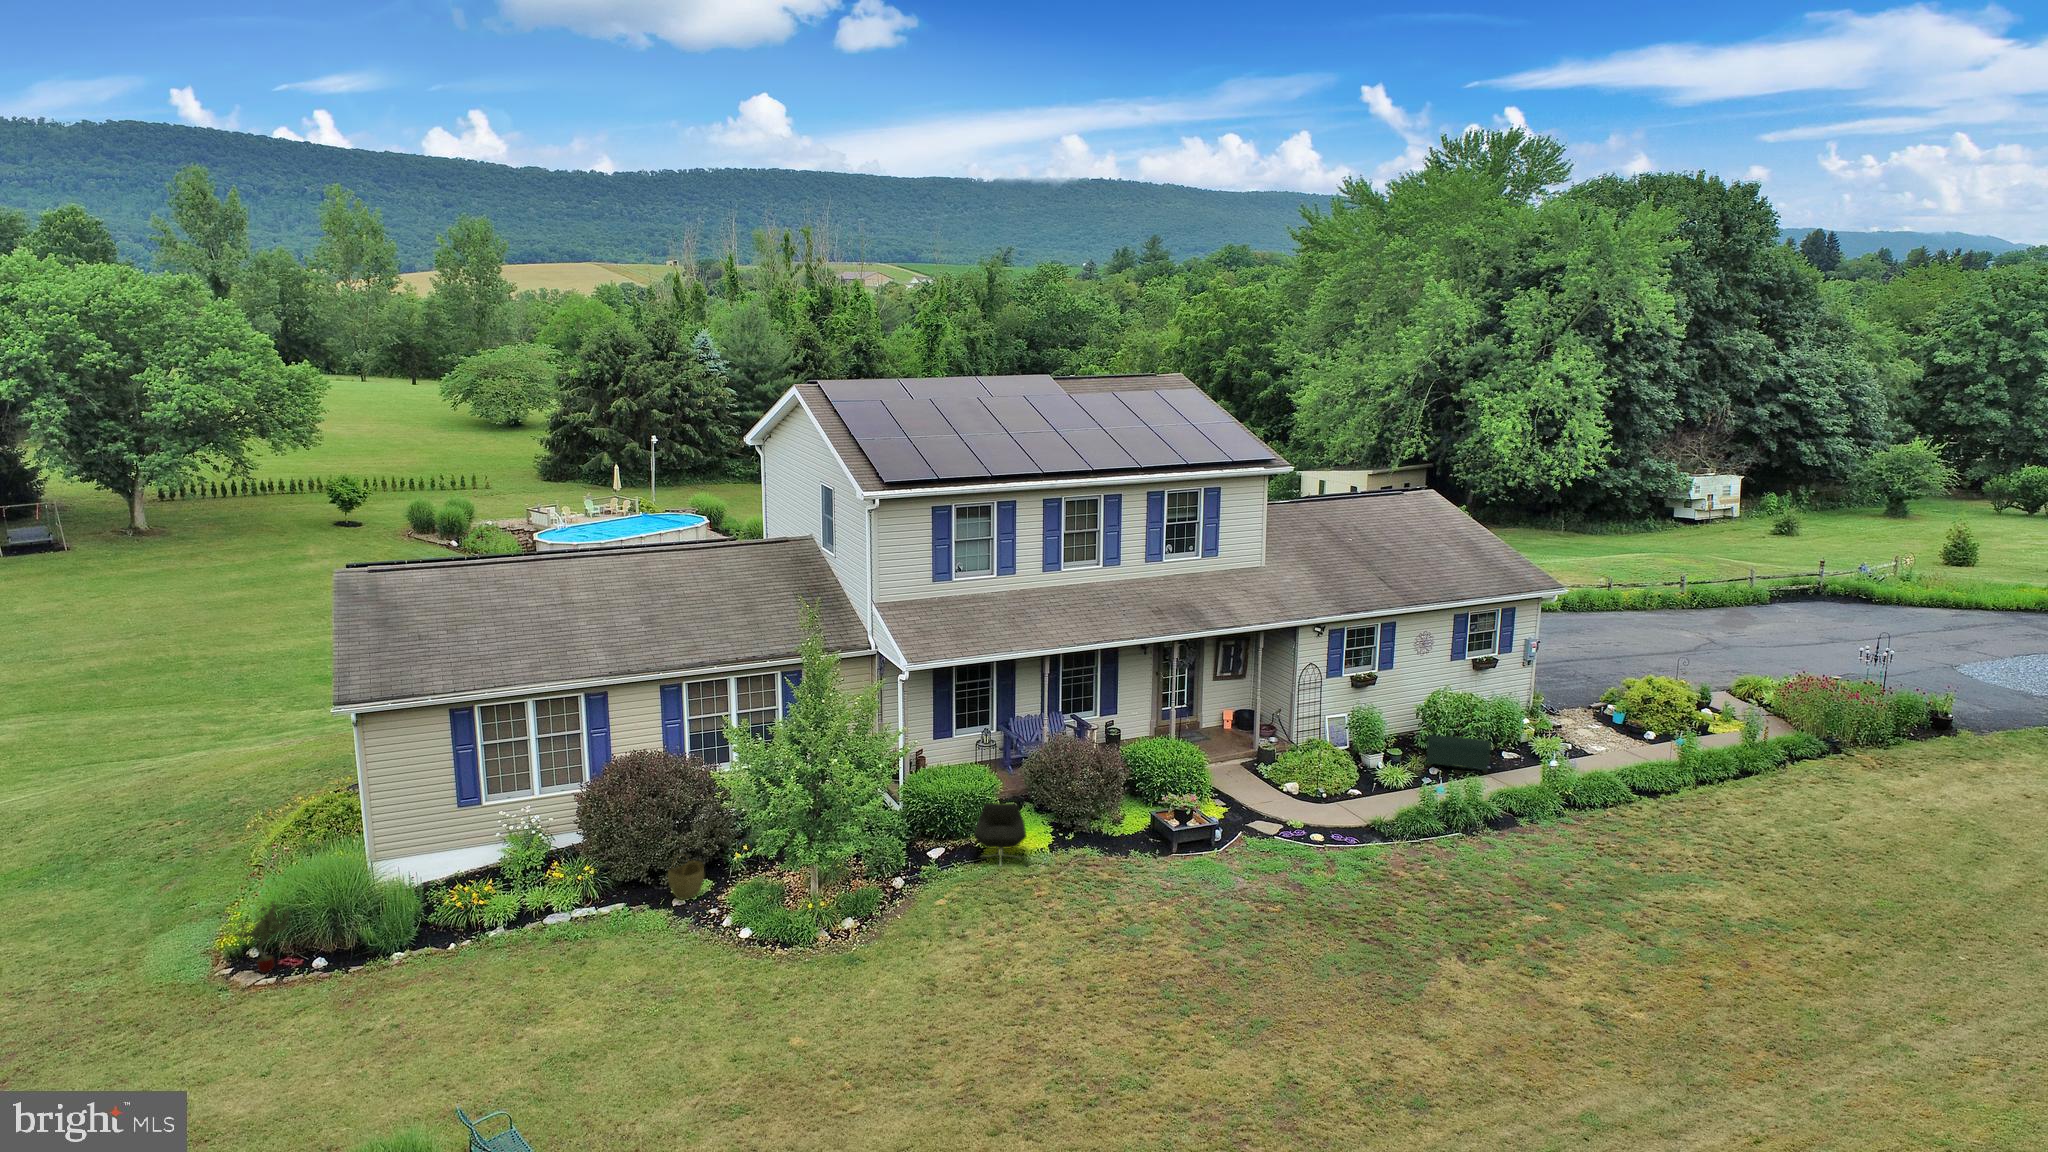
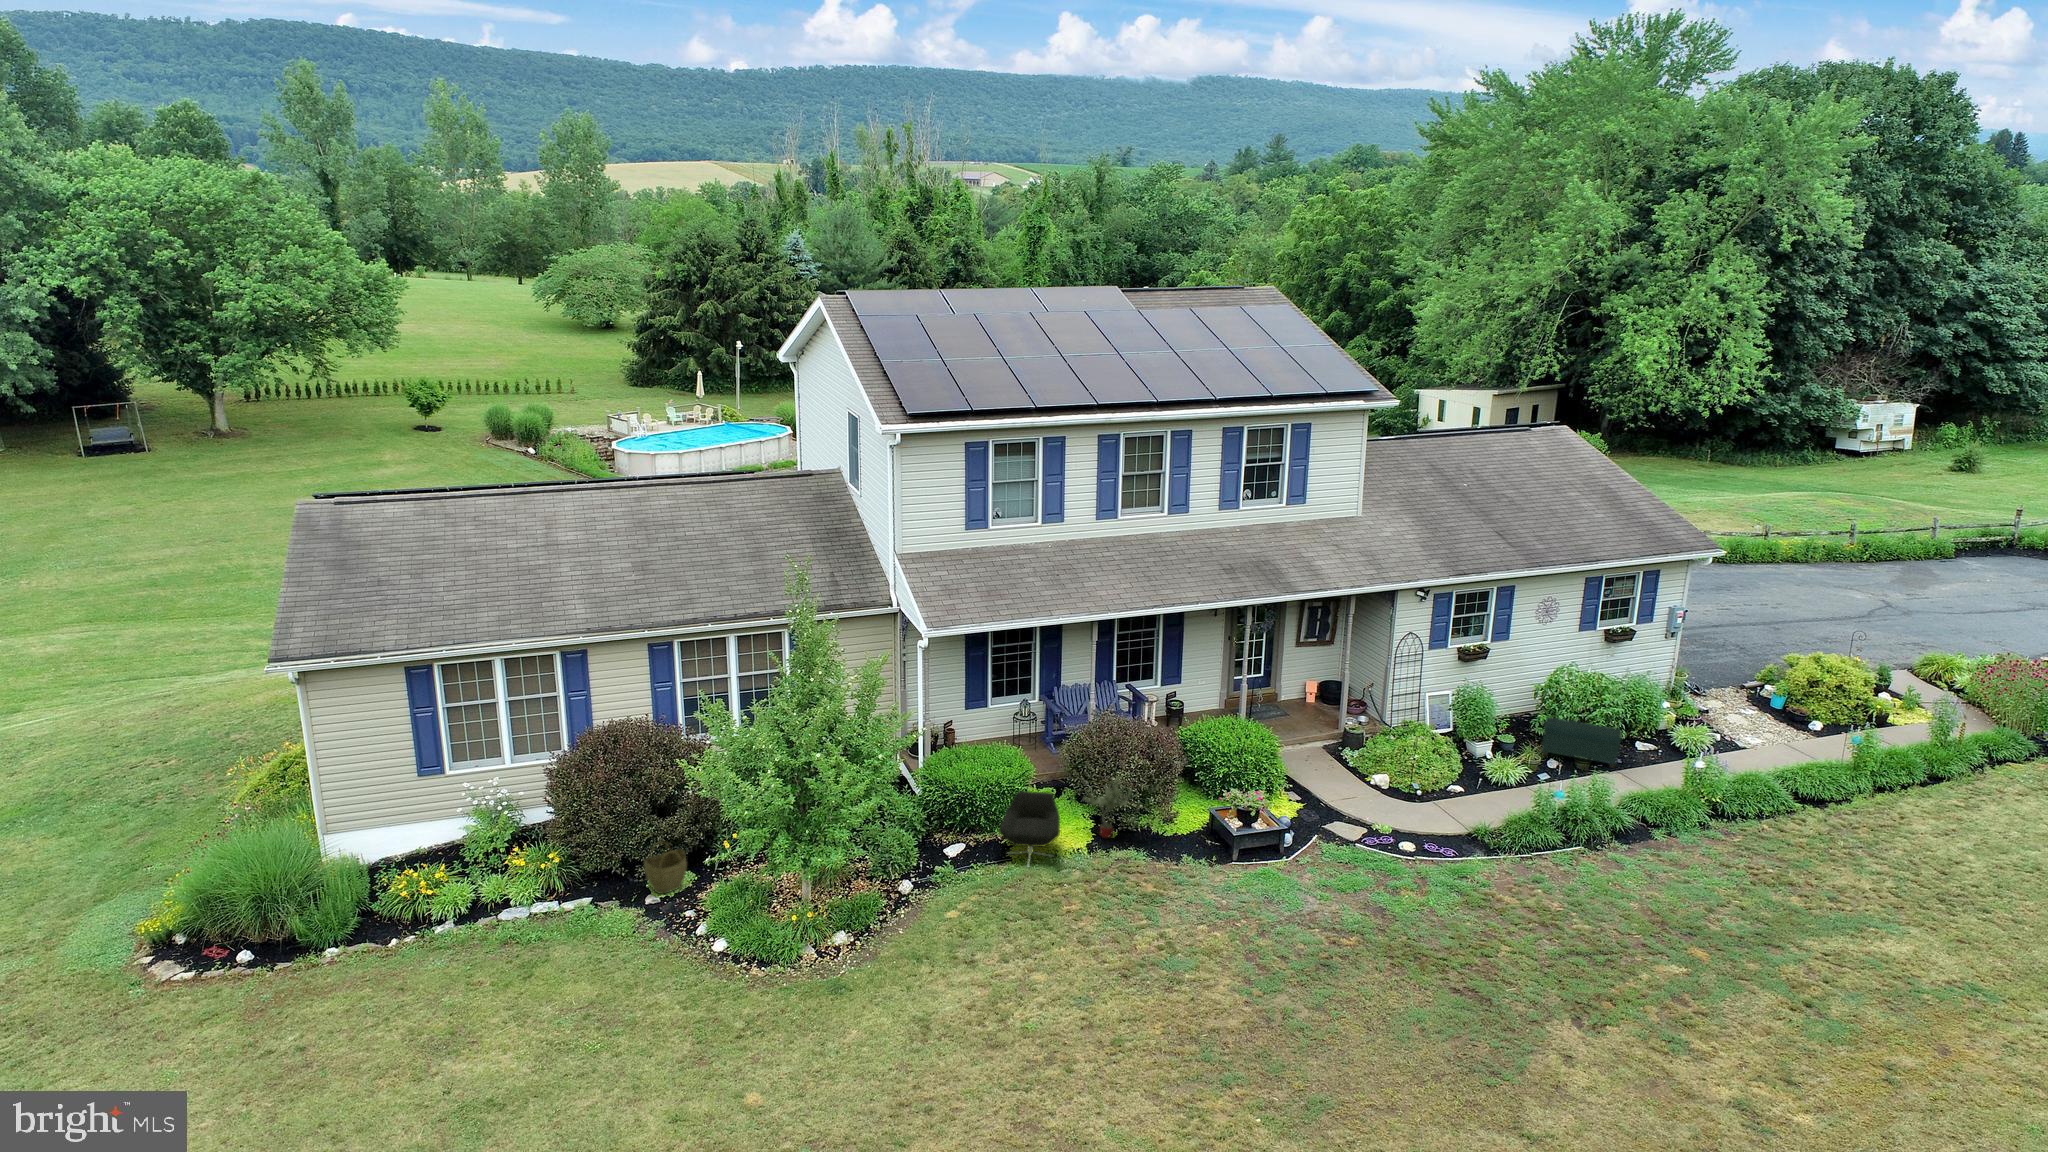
potted tree: present [233,901,291,973] -> present [1084,777,1132,838]

